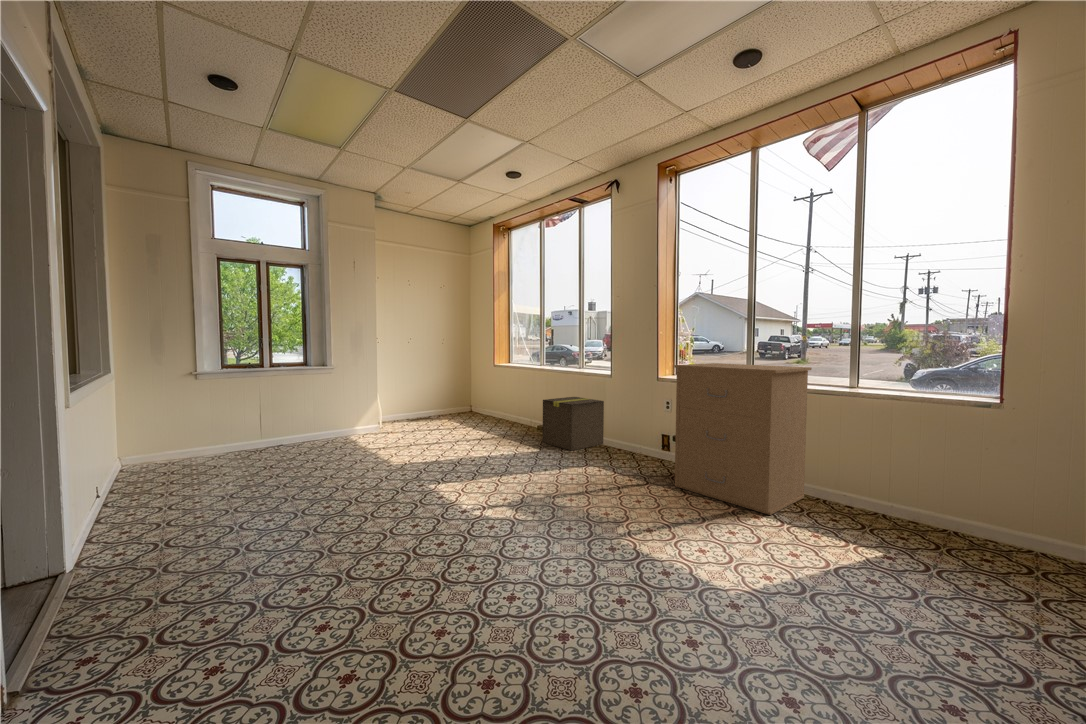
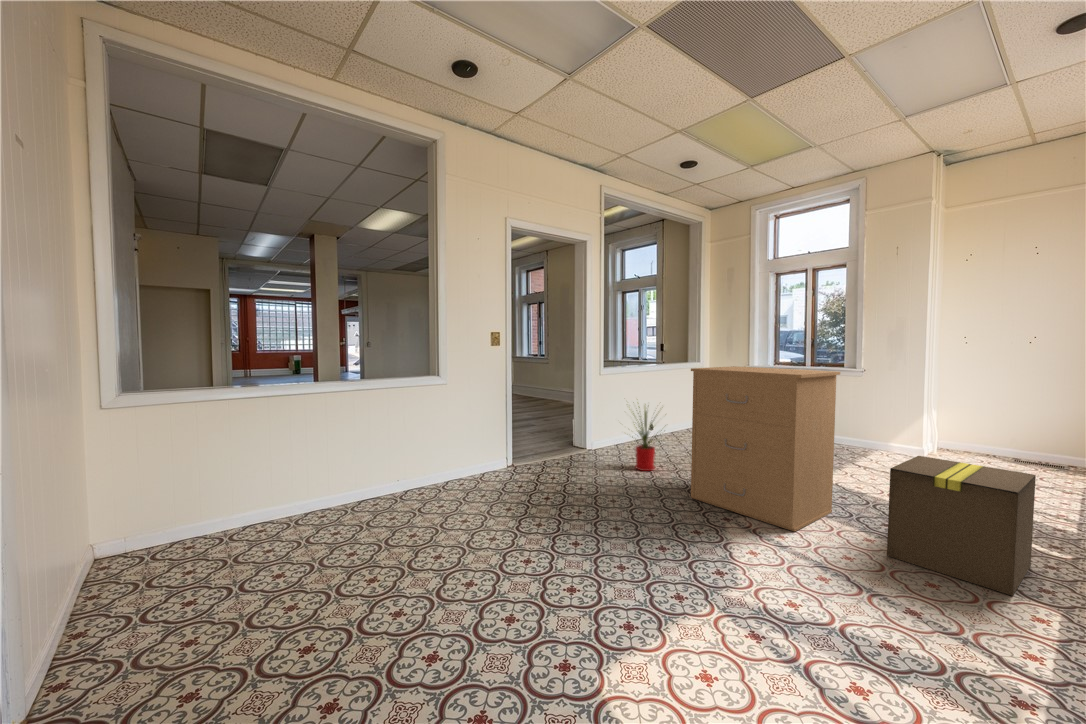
house plant: none [604,393,656,462] -> present [633,407,657,471]
cardboard box: present [543,397,604,450] -> present [887,456,1036,596]

